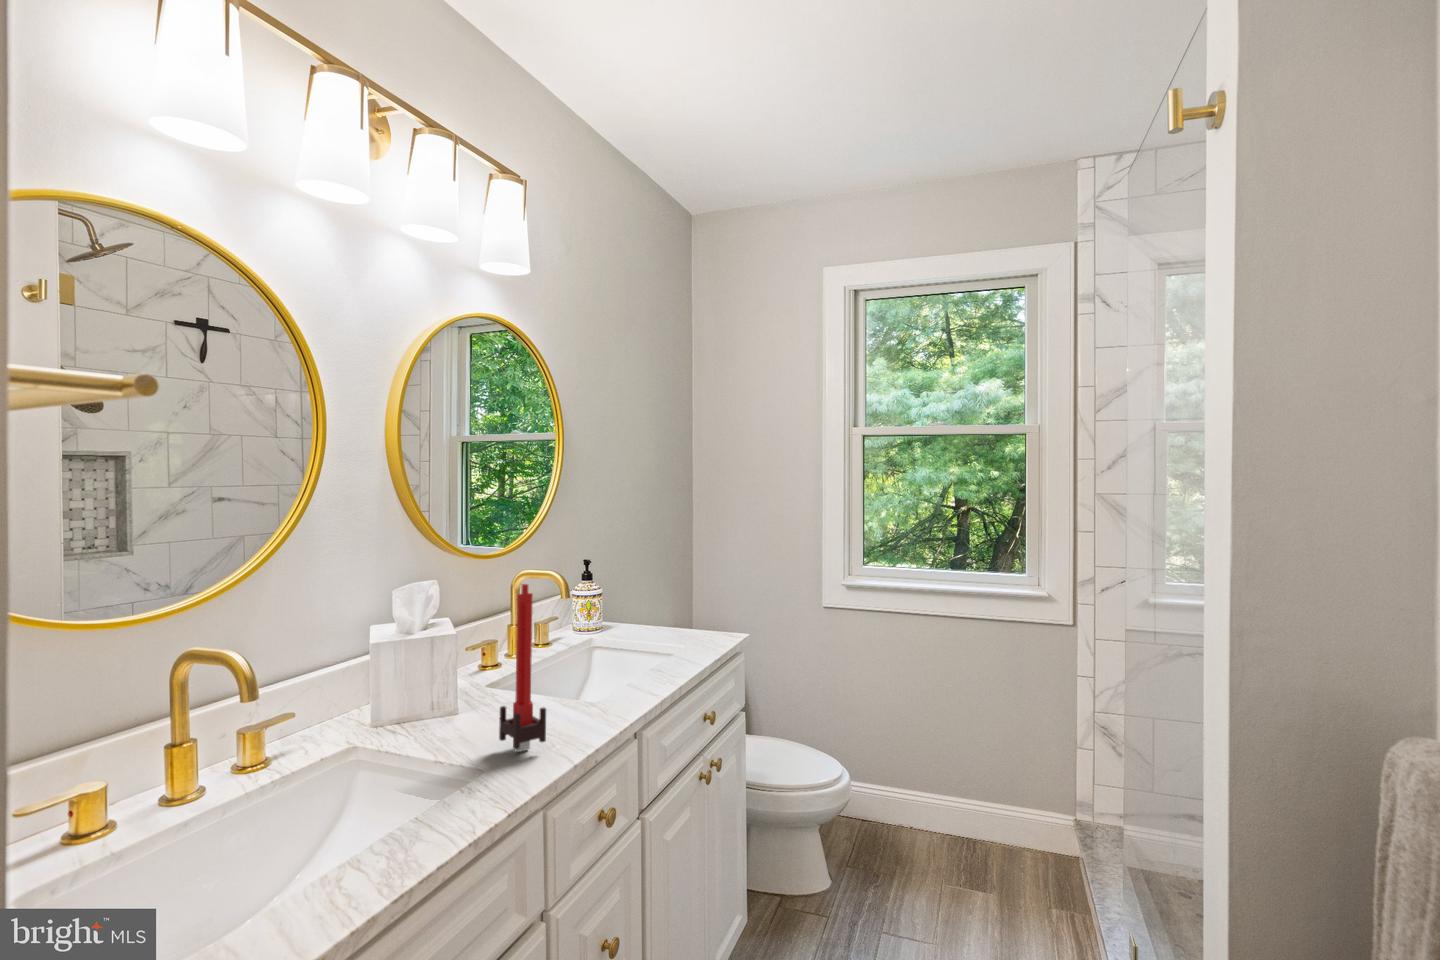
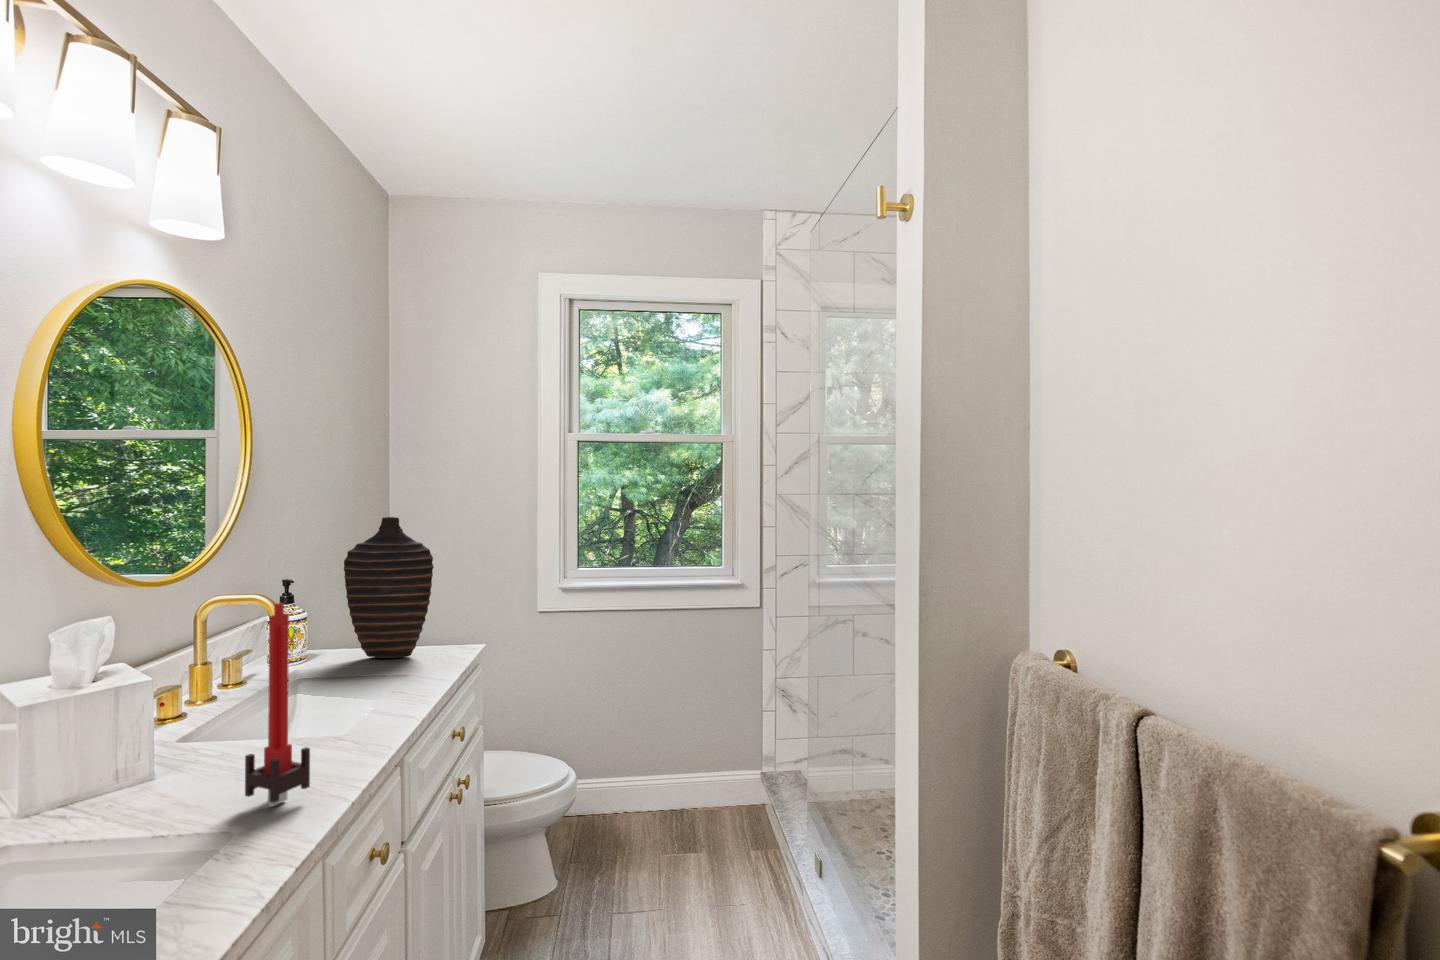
decorative vase: none [630,510,704,639] -> present [344,517,434,658]

